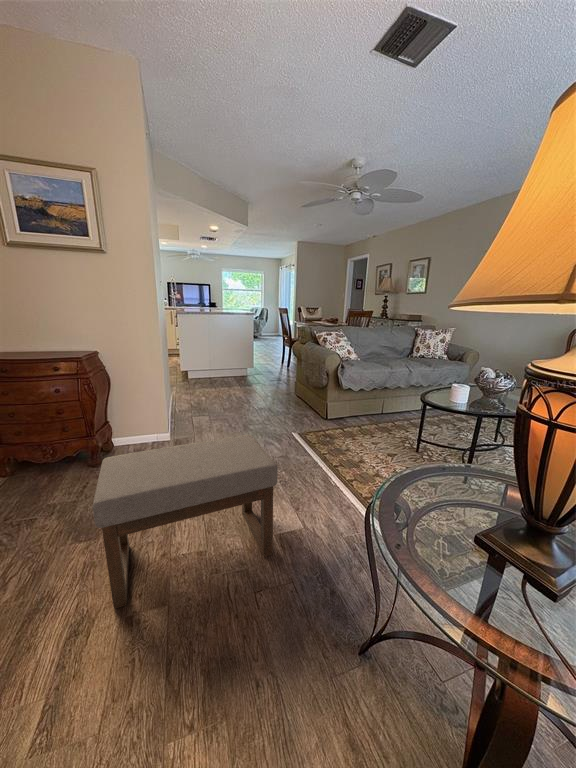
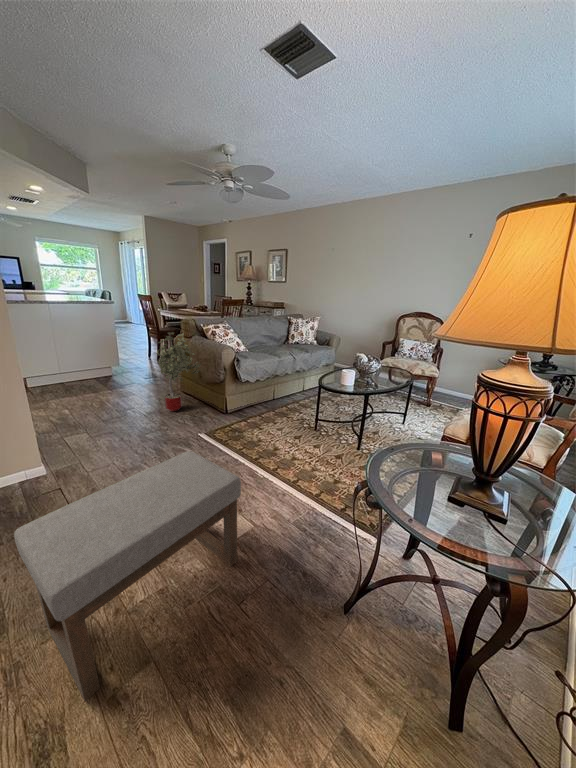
potted tree: none [266,337,309,412] -> present [156,332,201,412]

